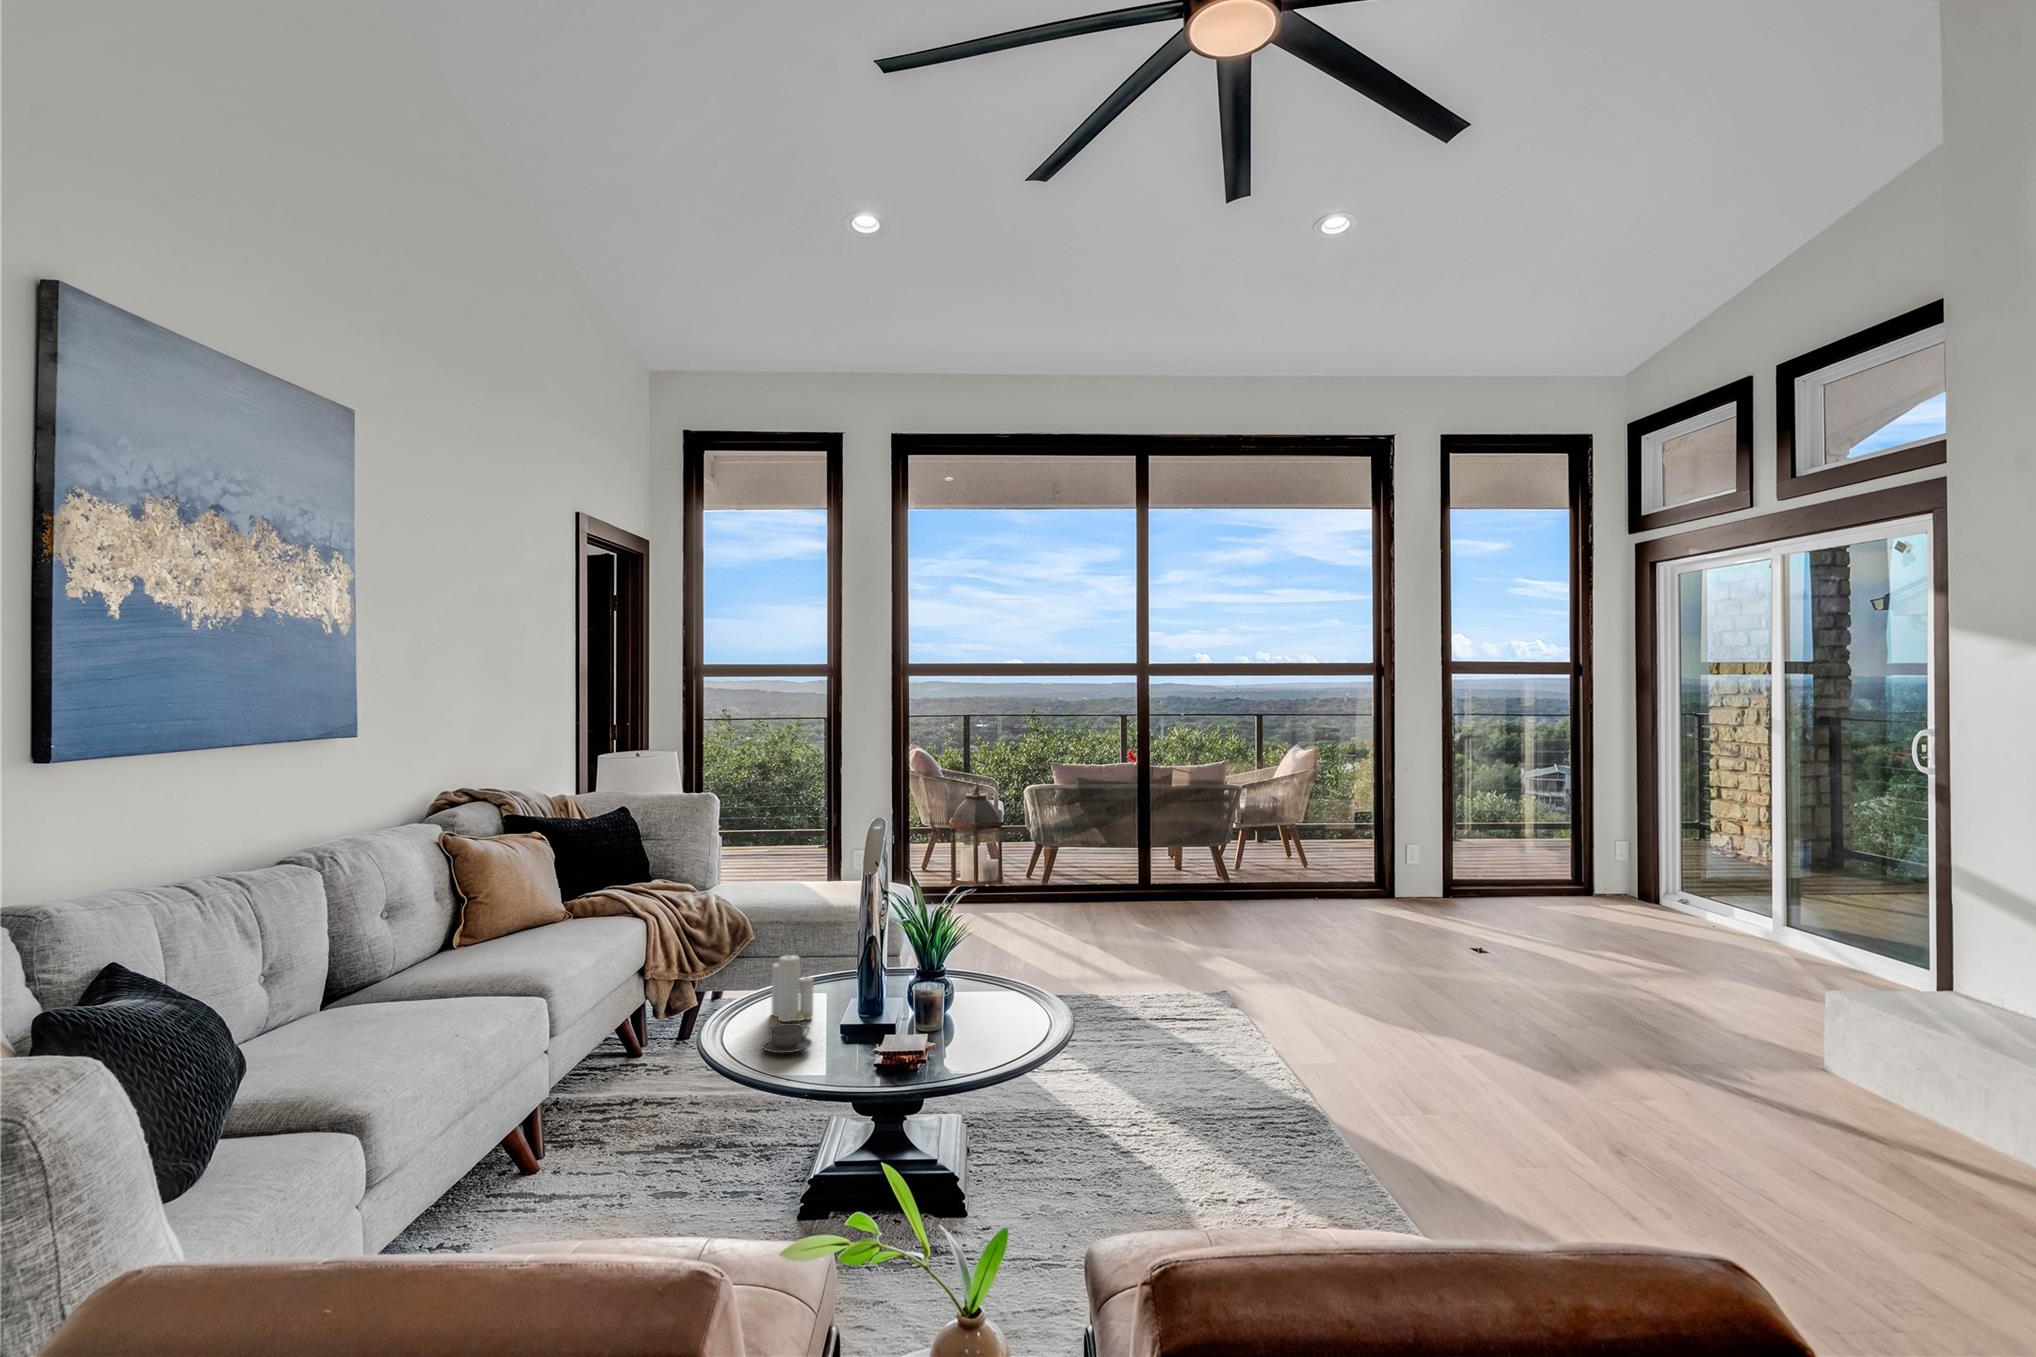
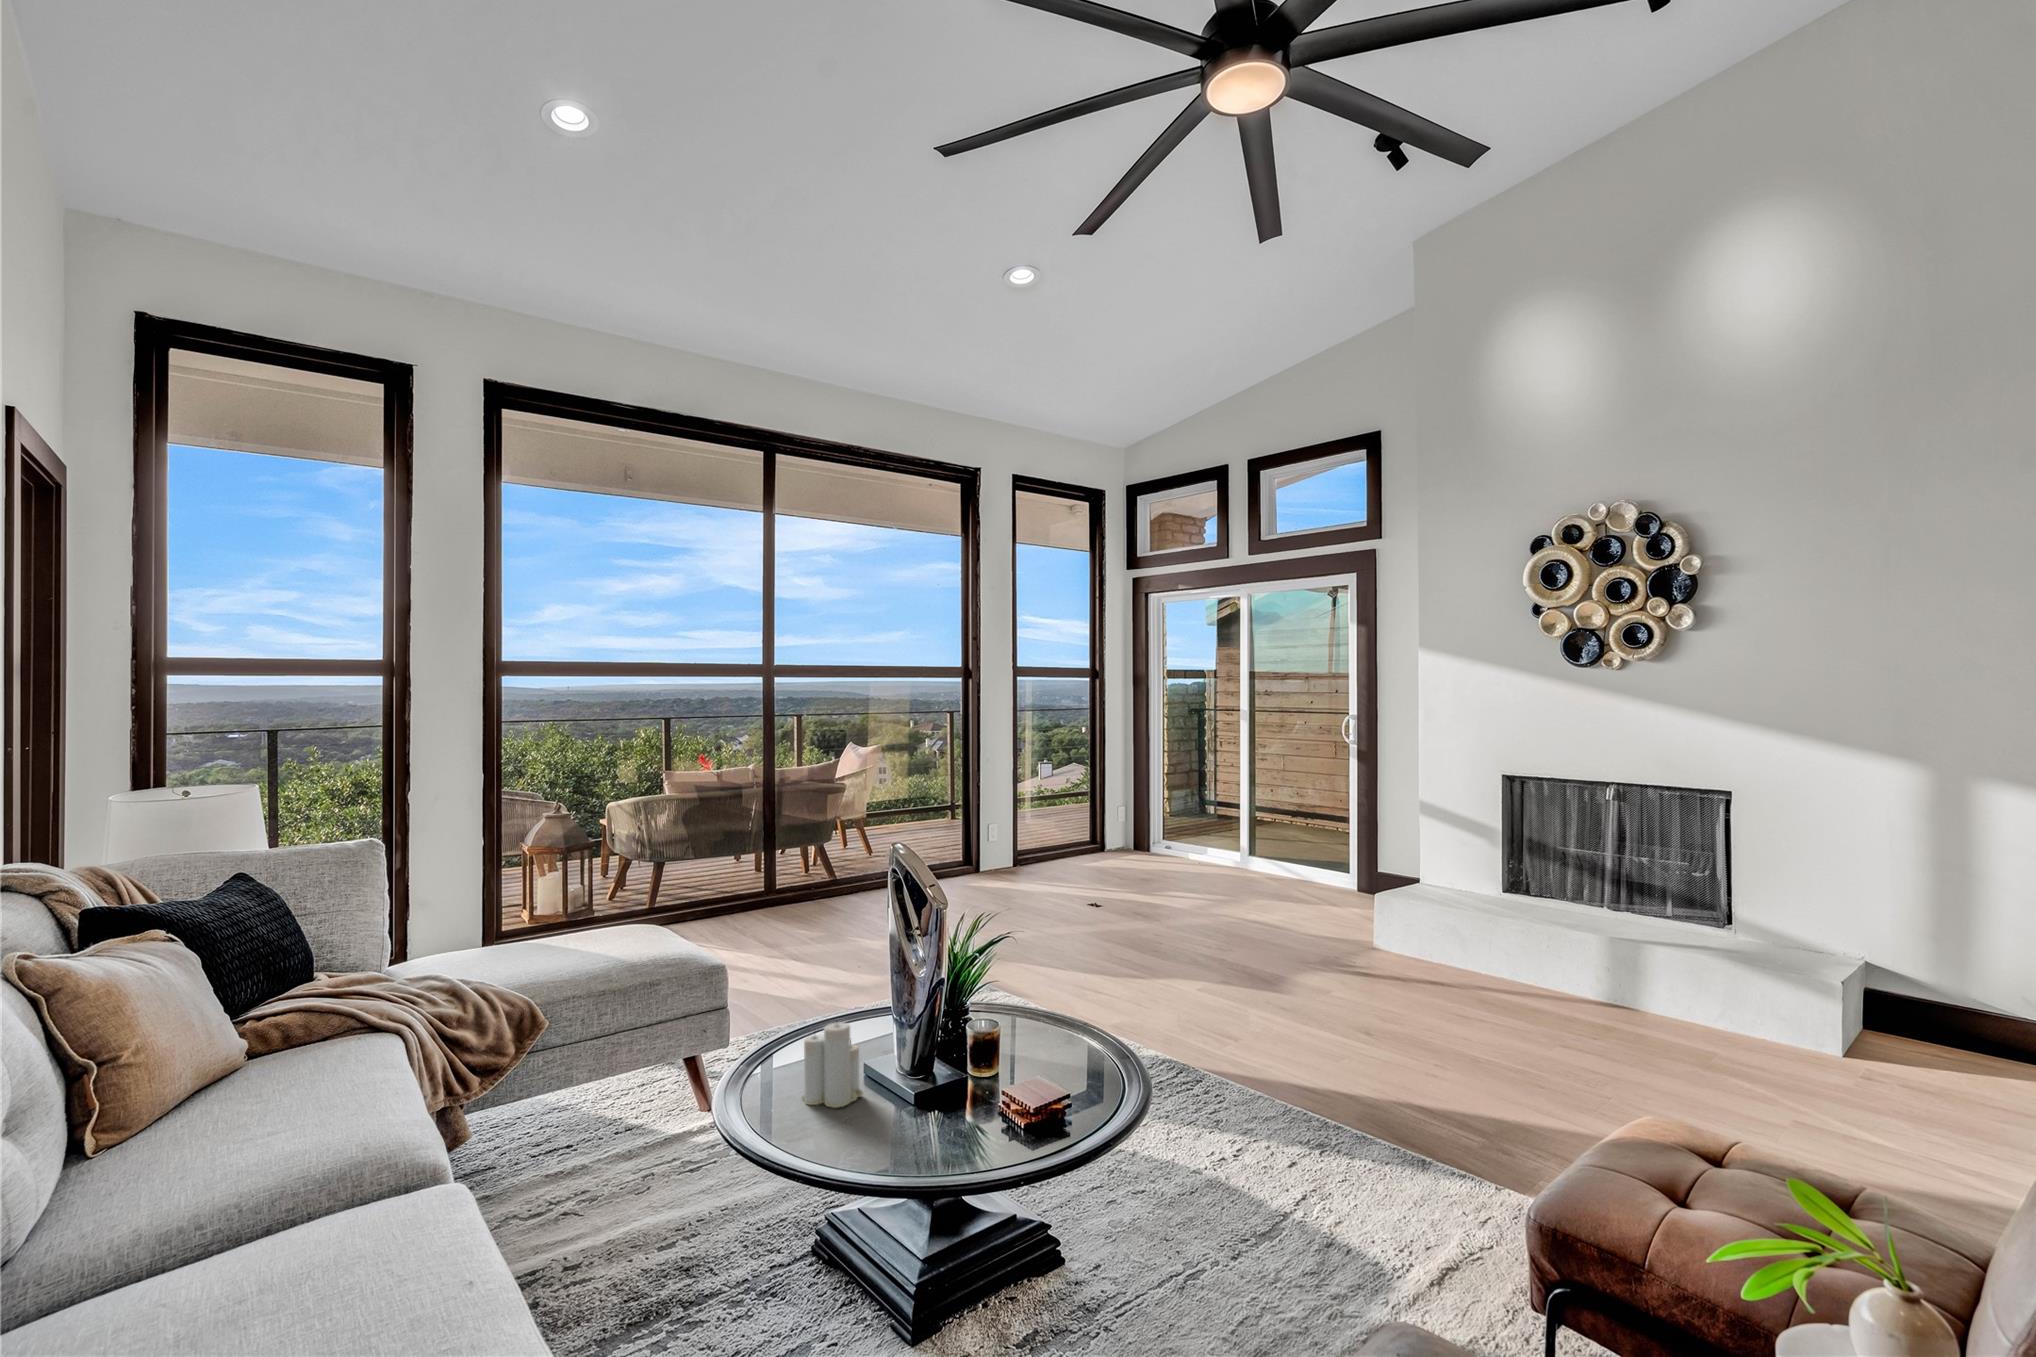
teacup: present [762,1023,812,1053] -> none [880,1100,941,1144]

